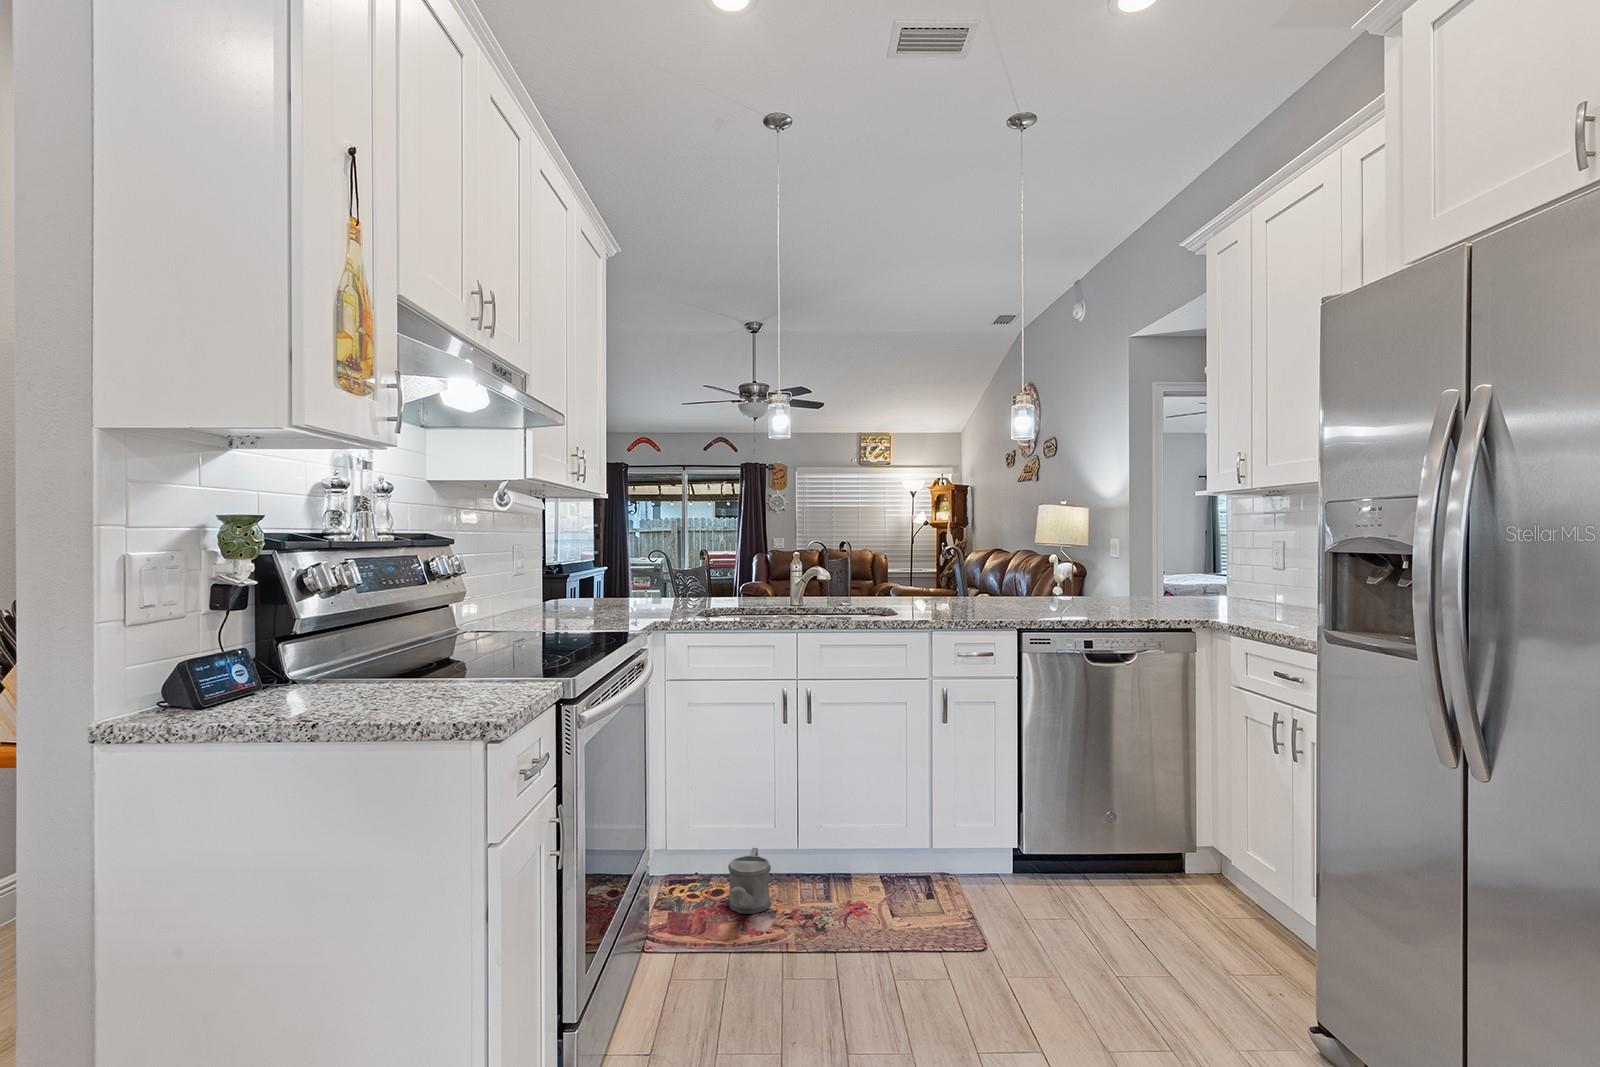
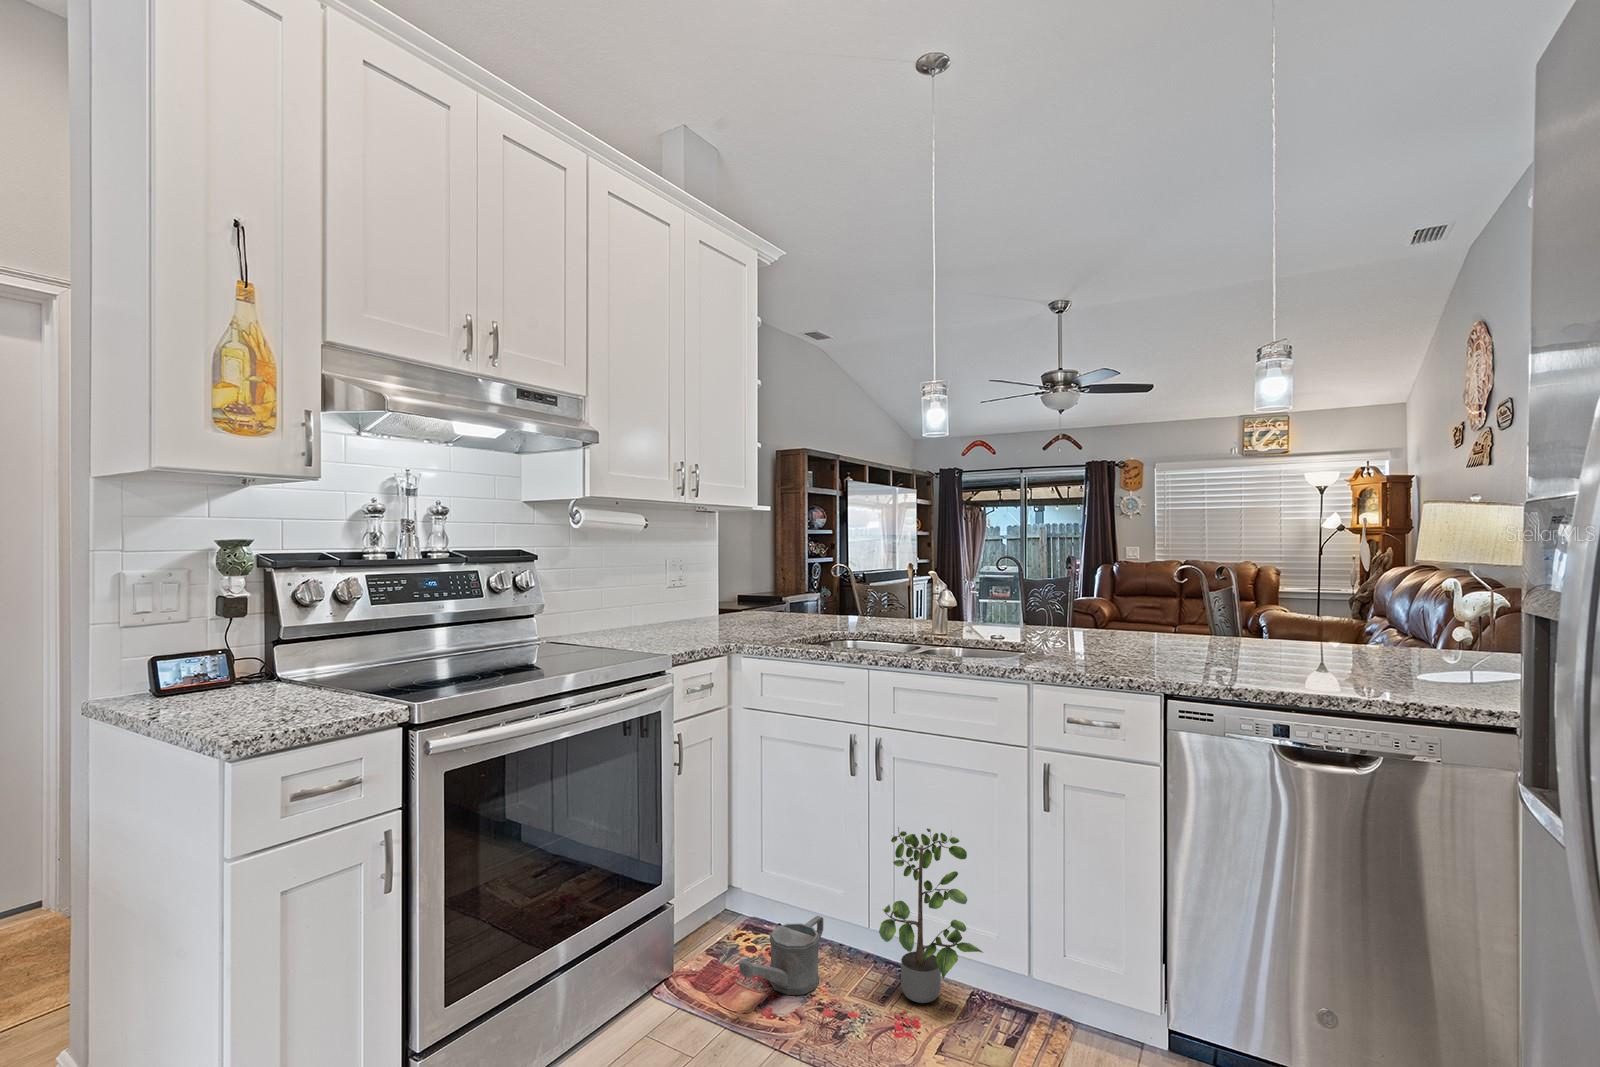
potted plant: none [821,752,902,894] -> present [879,827,983,1003]

